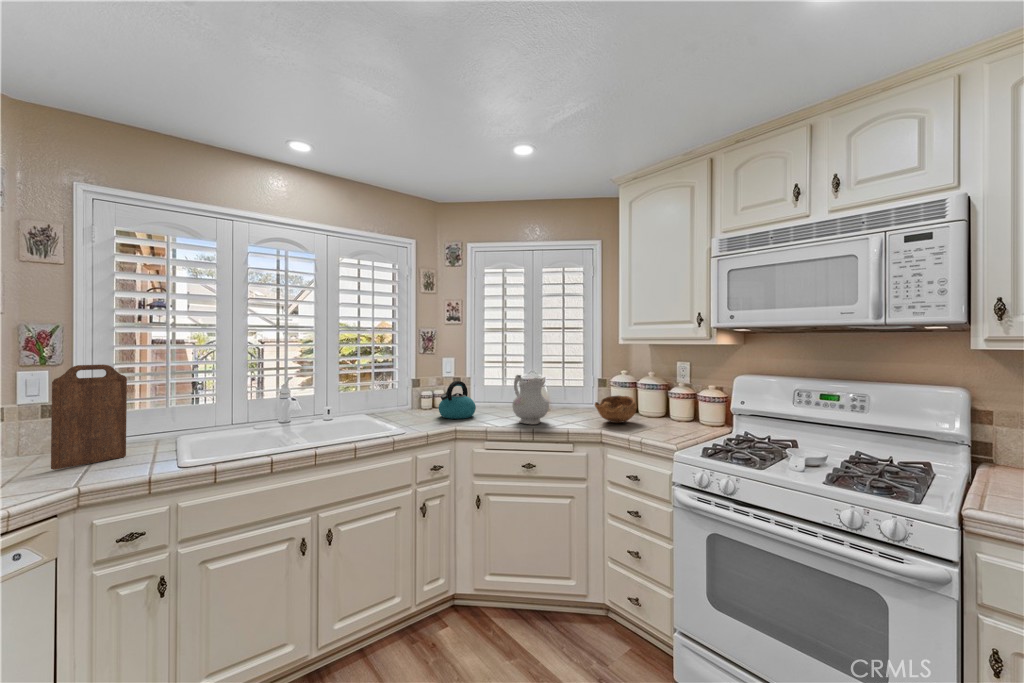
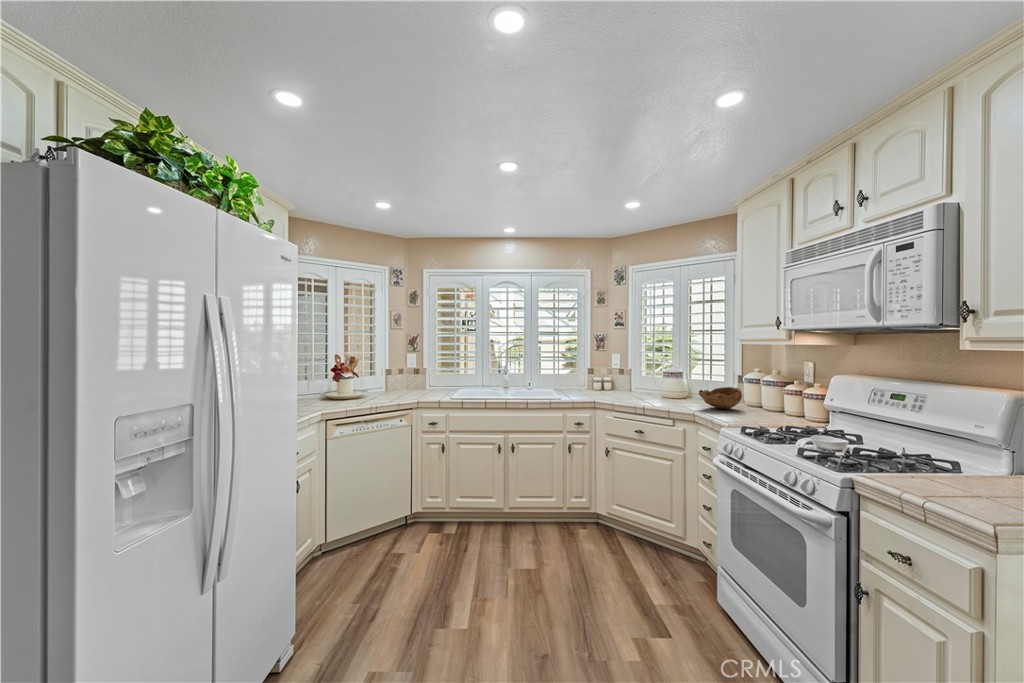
cutting board: present [51,365,127,470] -> none [412,352,437,395]
ceramic pitcher: present [512,375,549,425] -> none [637,366,666,403]
kettle: present [439,381,476,419] -> none [594,369,622,395]

